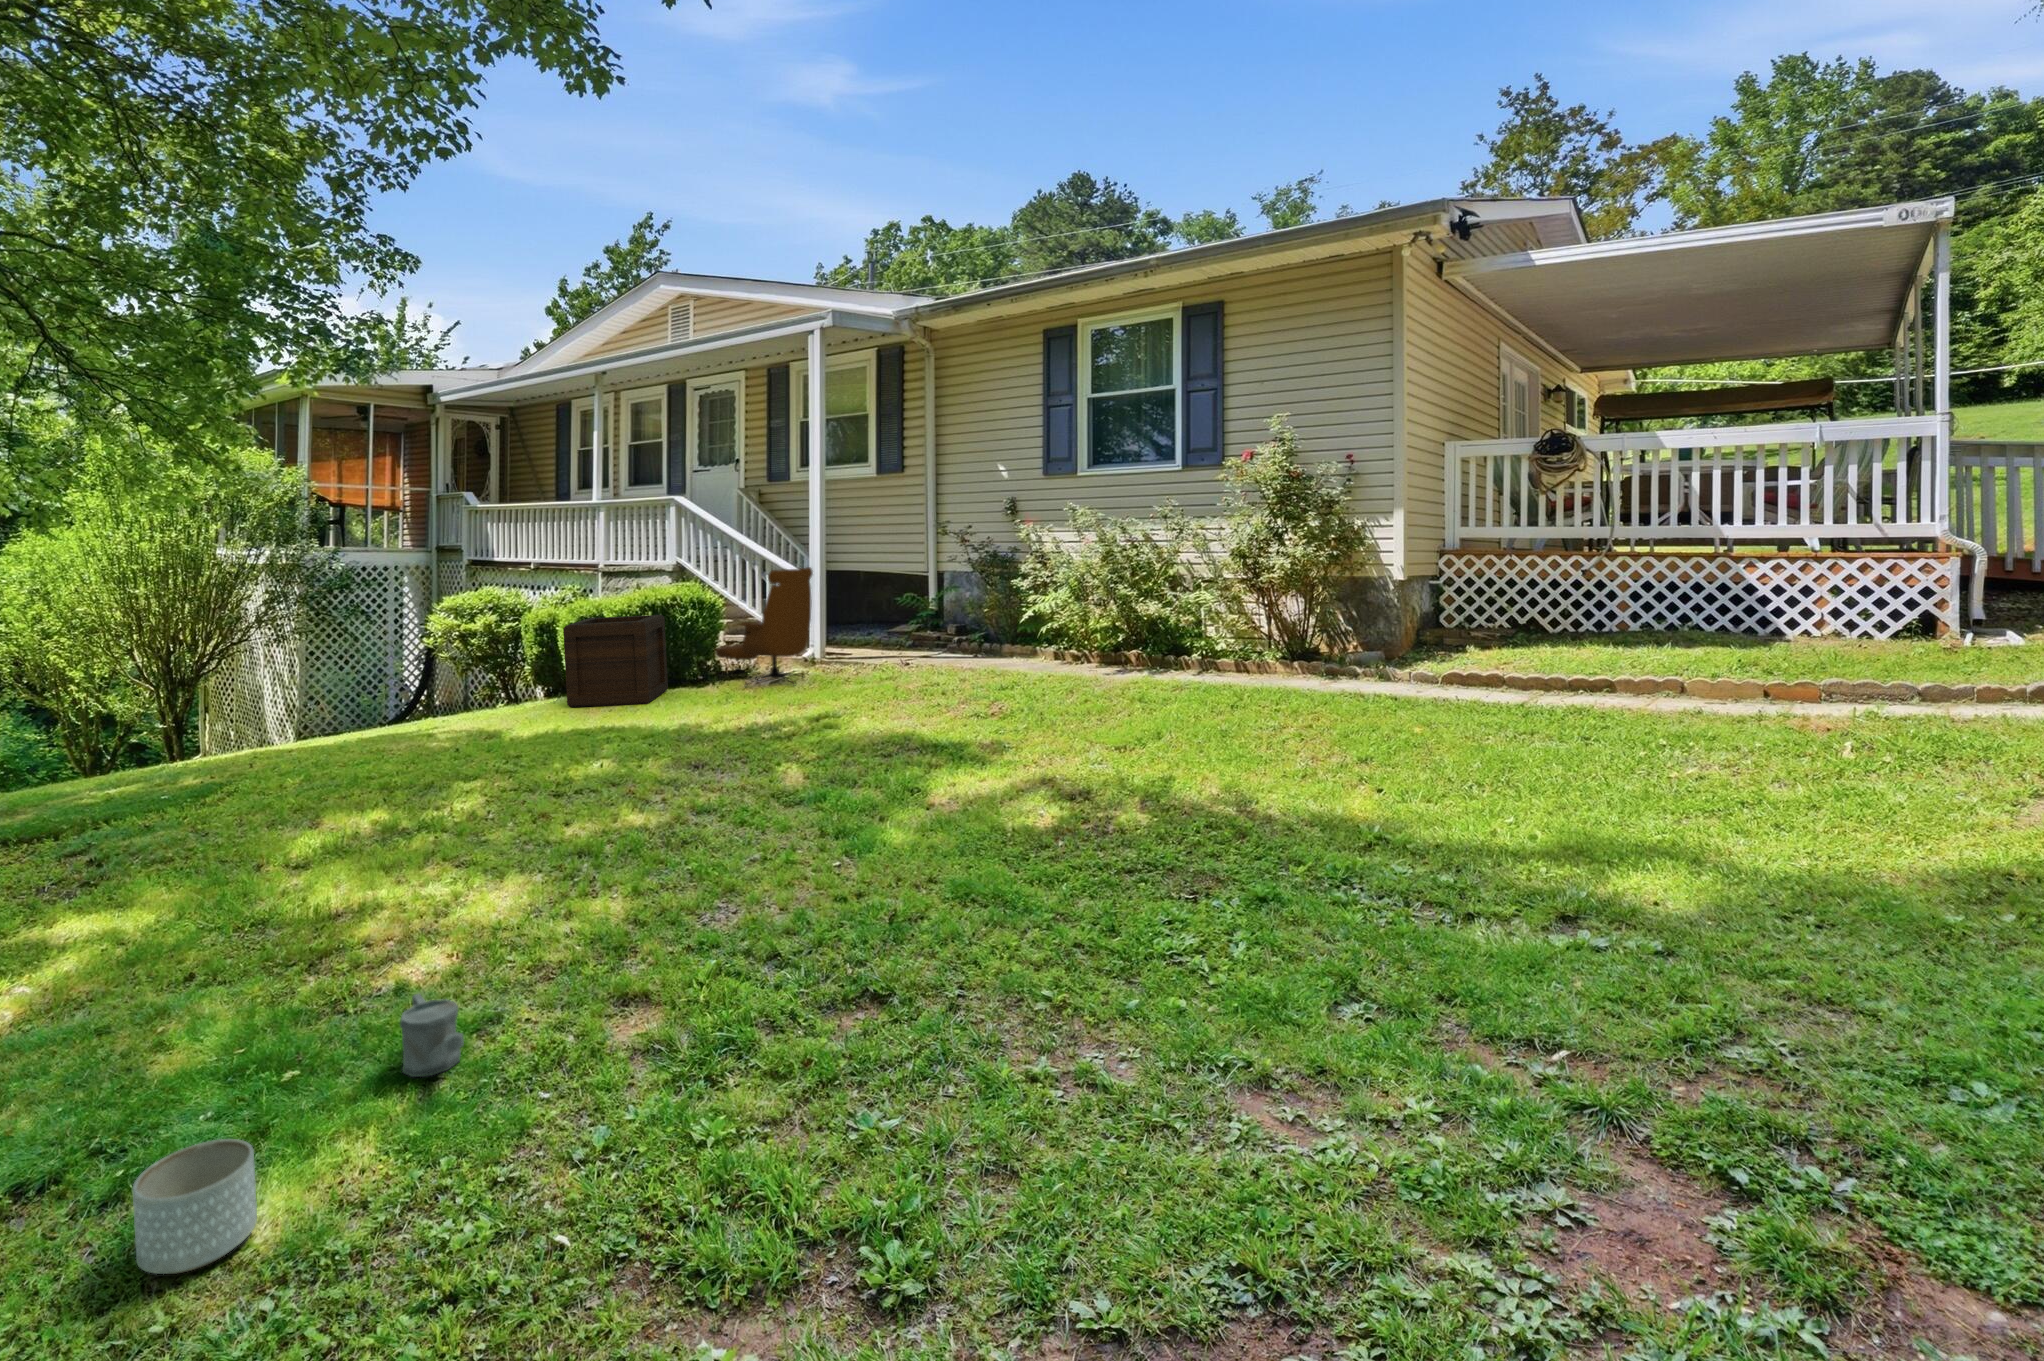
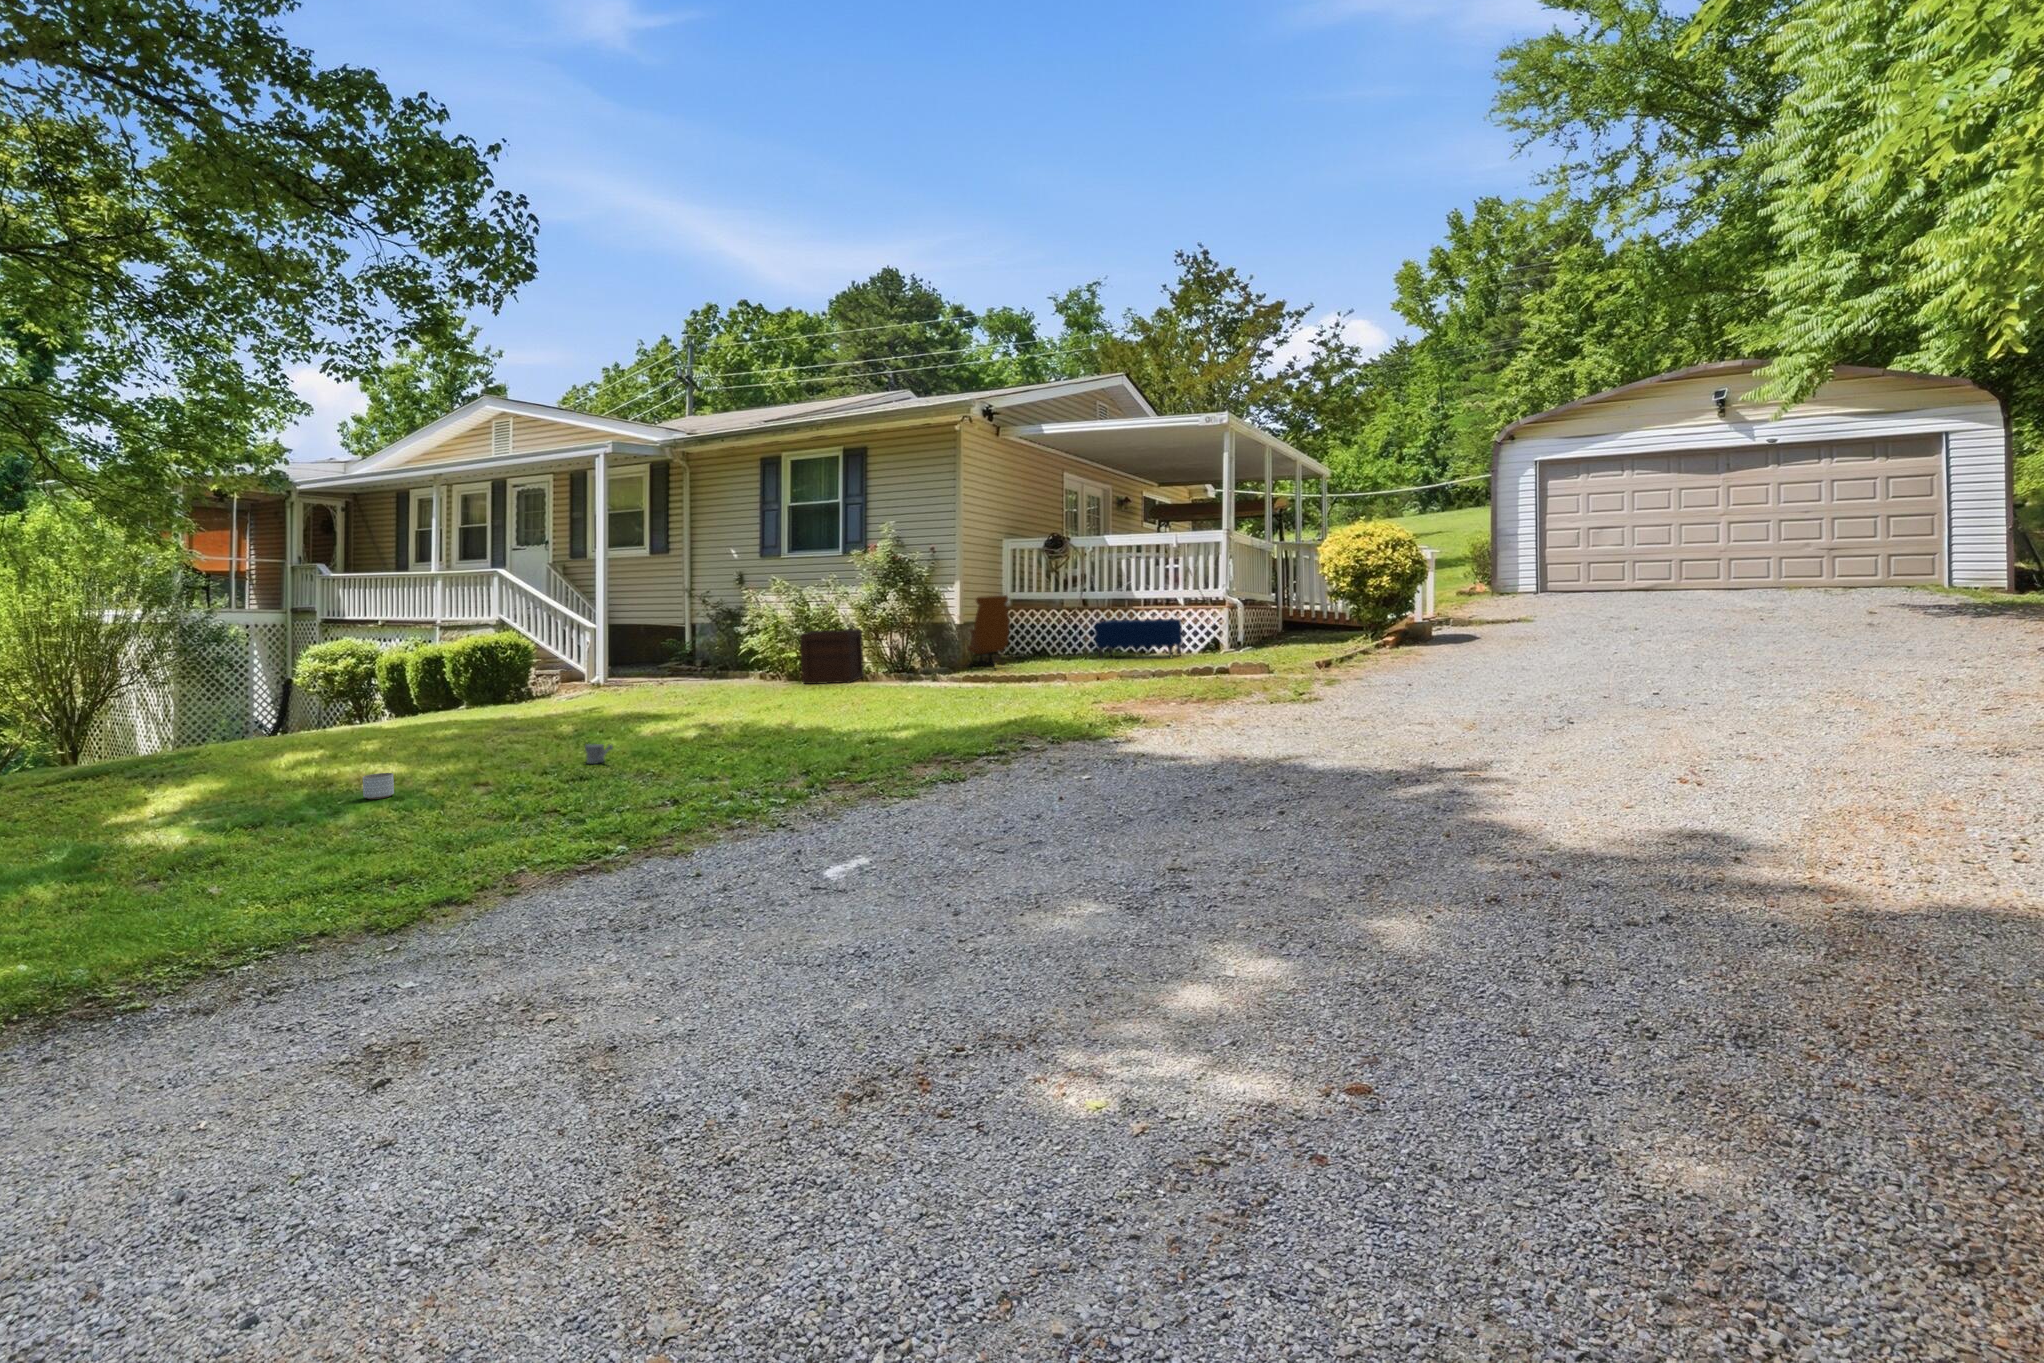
lounge chair: present [715,567,813,686] -> present [967,595,1010,669]
bench: none [1669,575,1854,649] -> present [1095,619,1182,659]
wooden crate: present [563,615,668,707] -> present [800,629,864,684]
watering can: present [400,994,464,1077] -> present [585,744,613,764]

